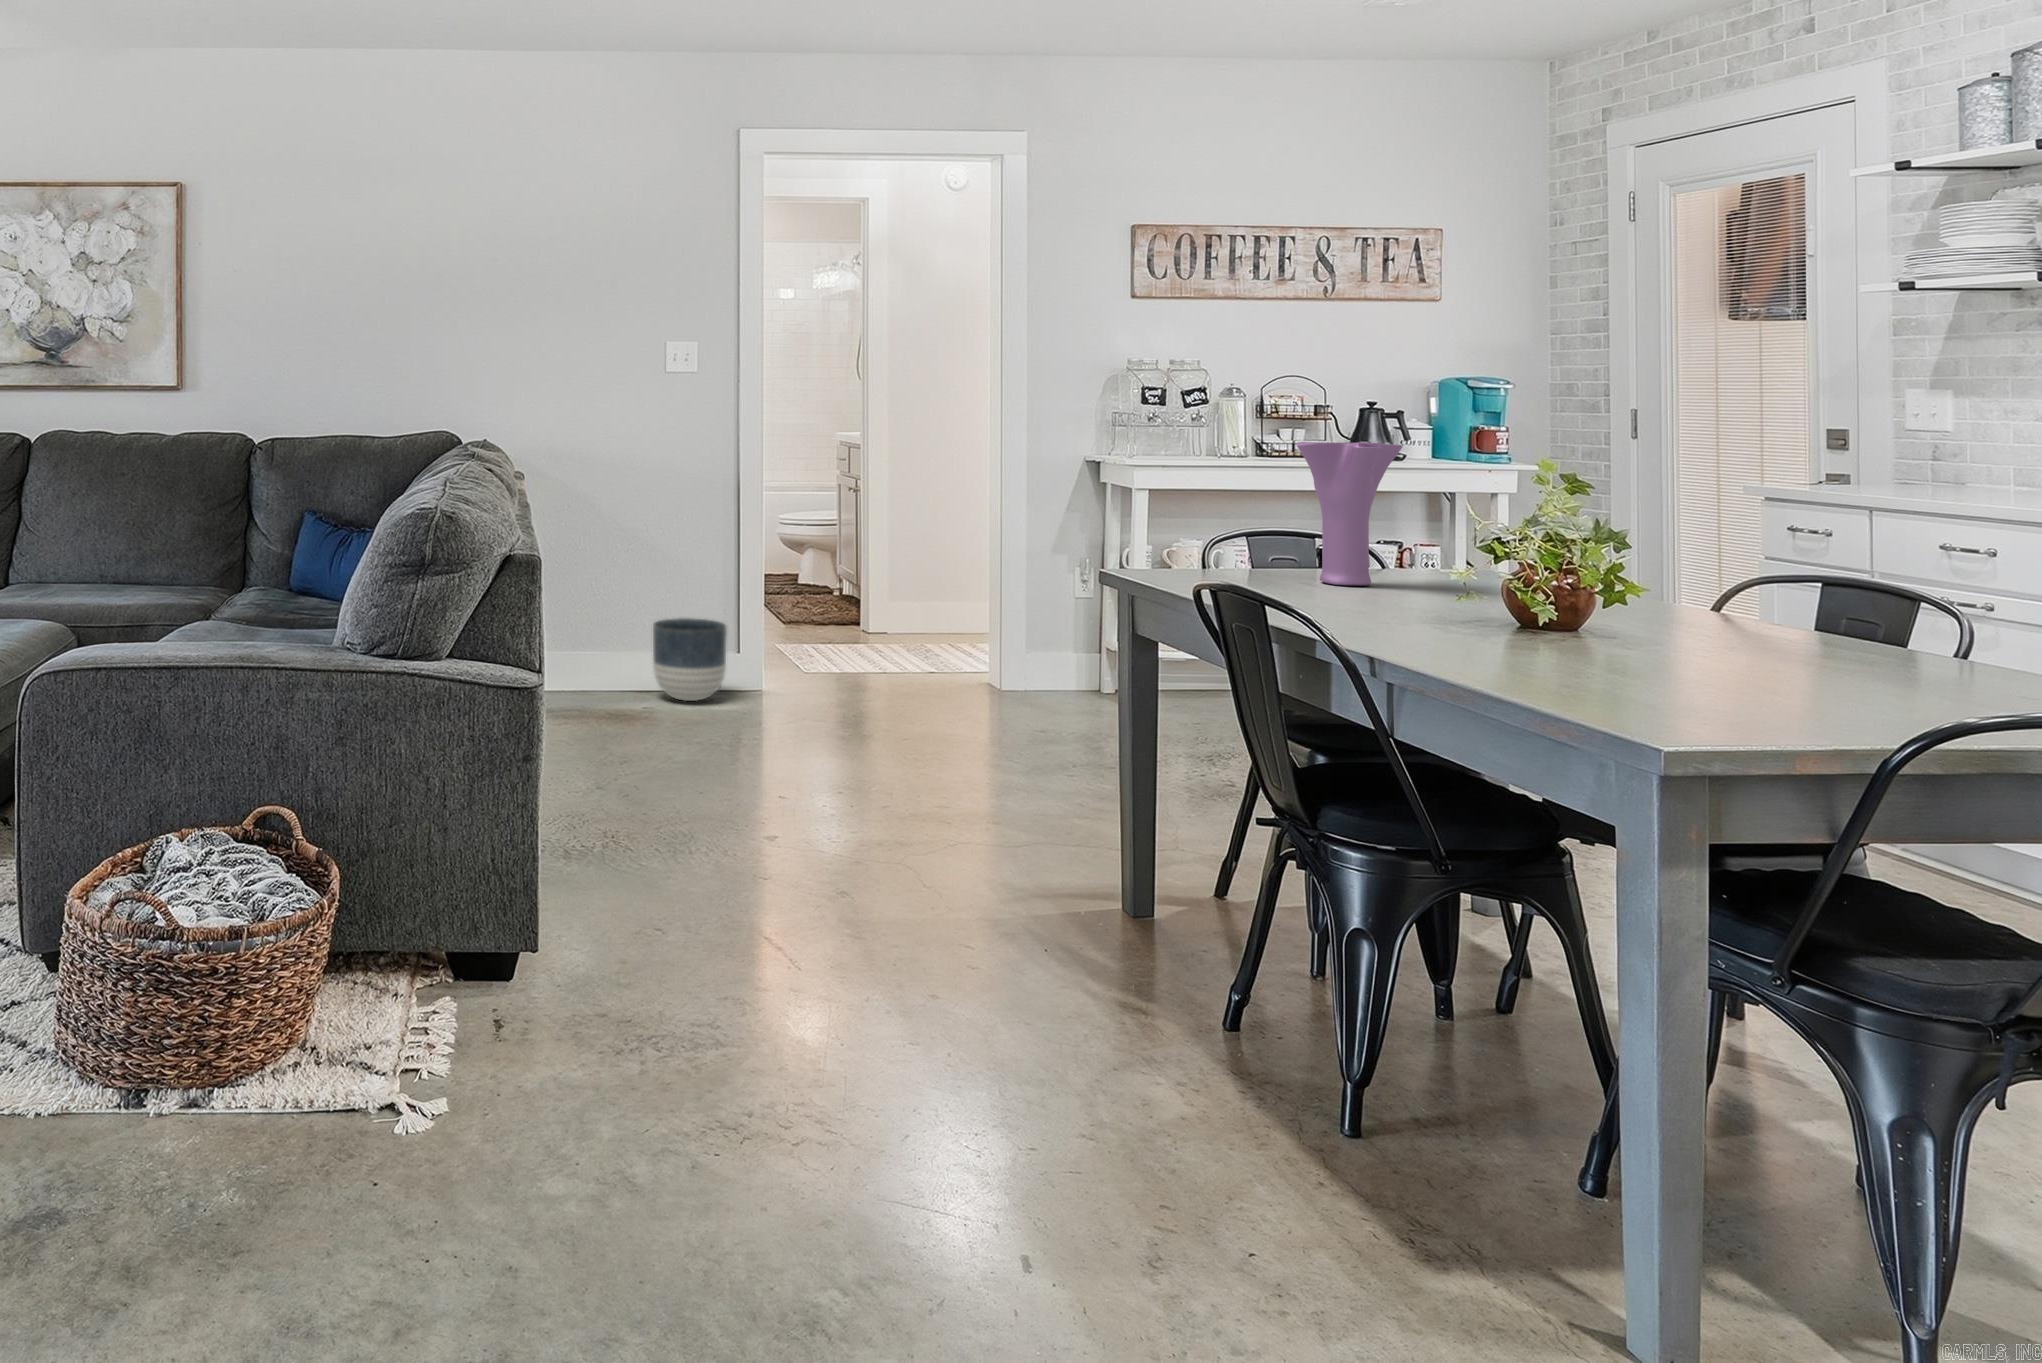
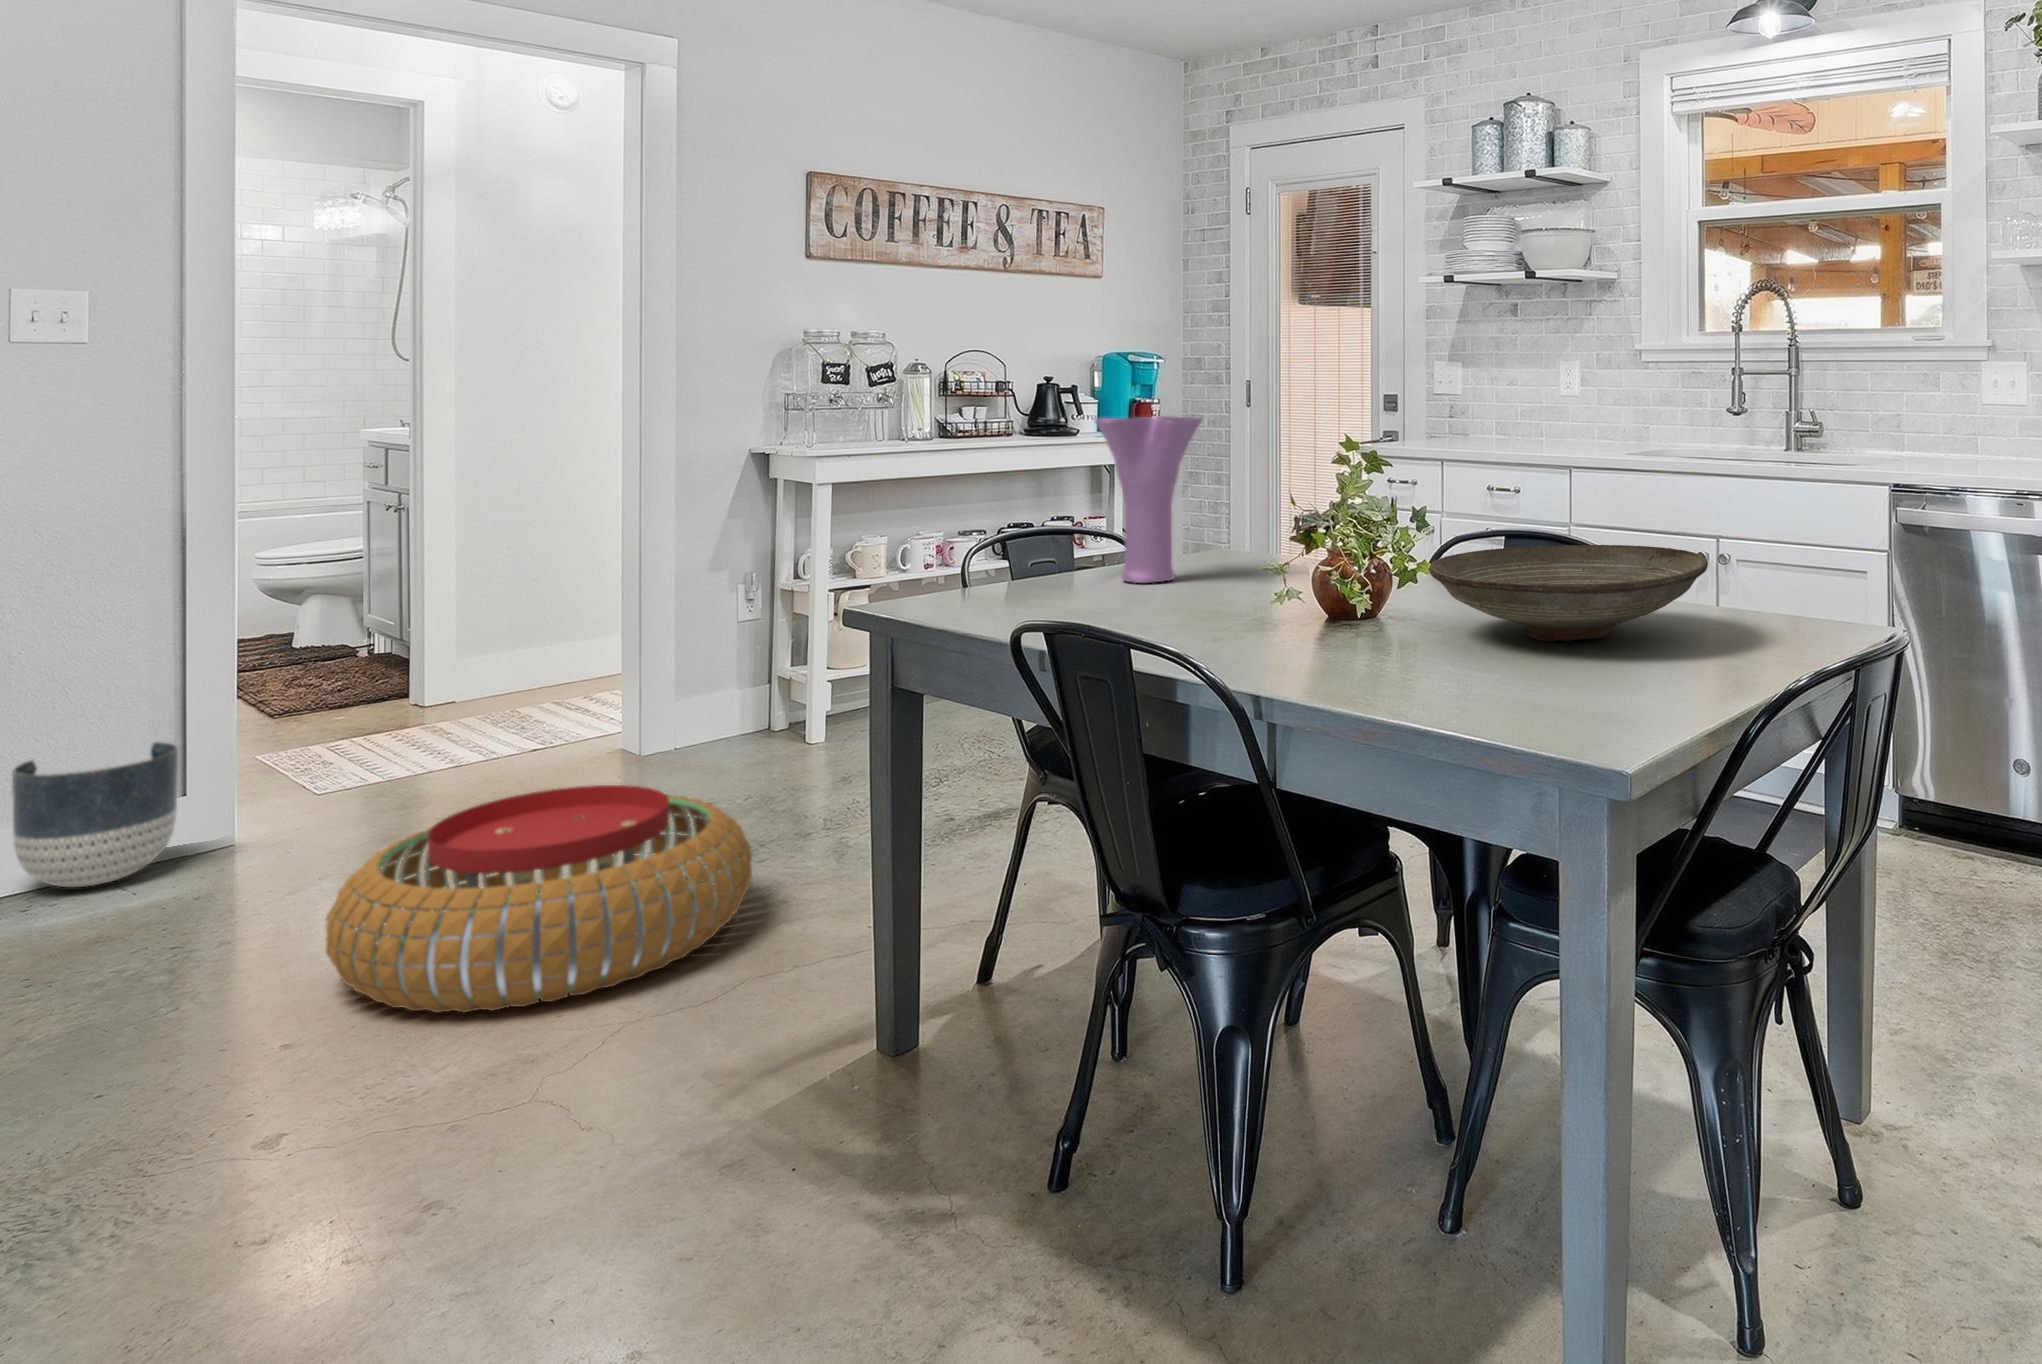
decorative bowl: none [1544,581,1887,673] -> present [1430,545,1708,641]
pouf: none [790,686,1047,822] -> present [326,785,752,1013]

